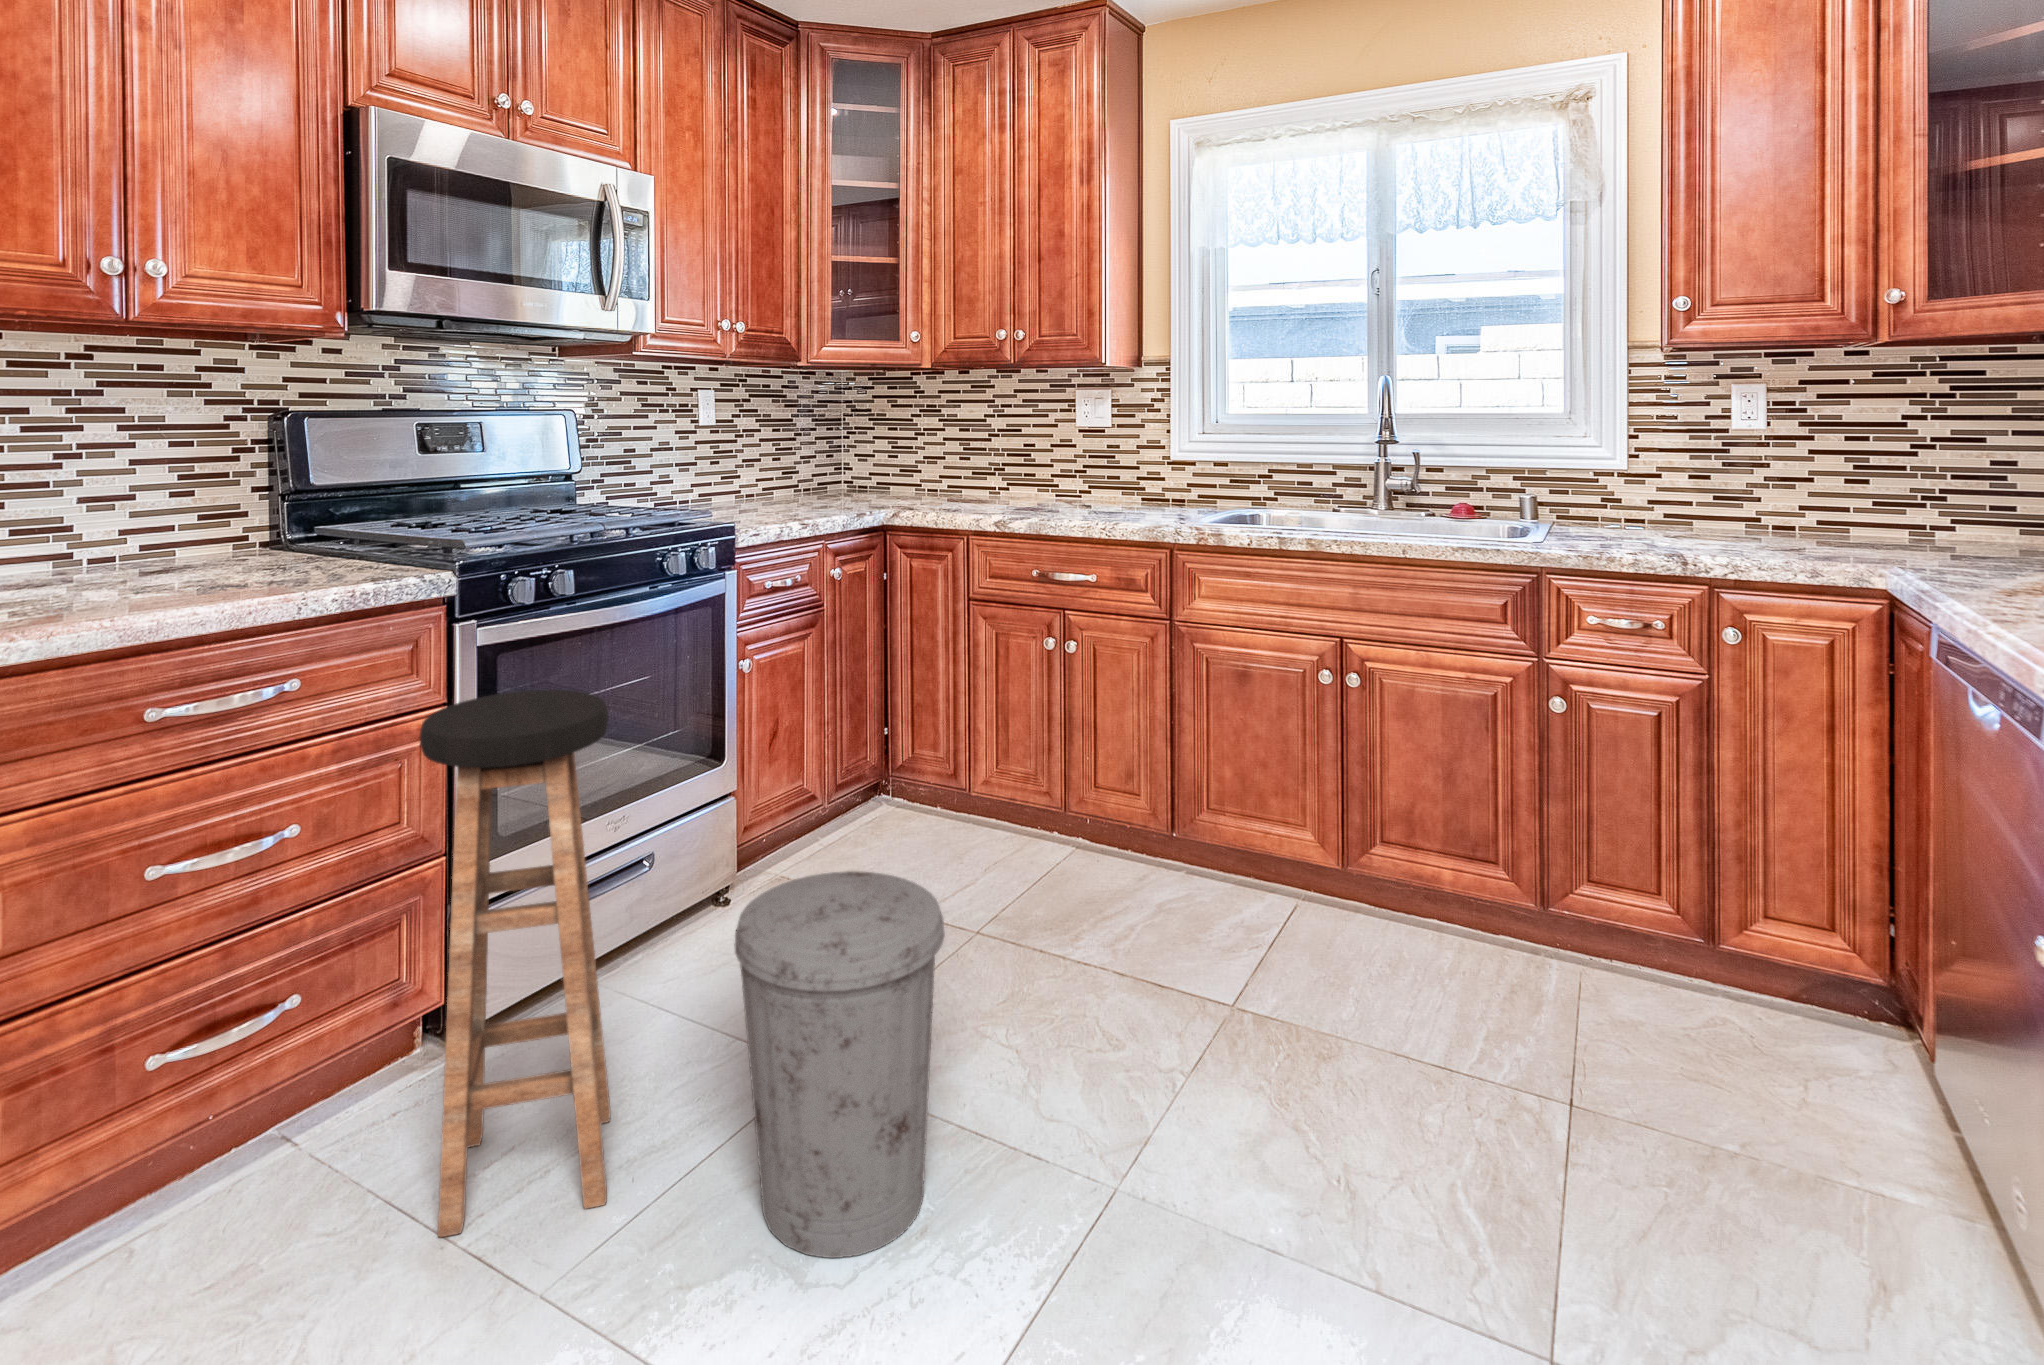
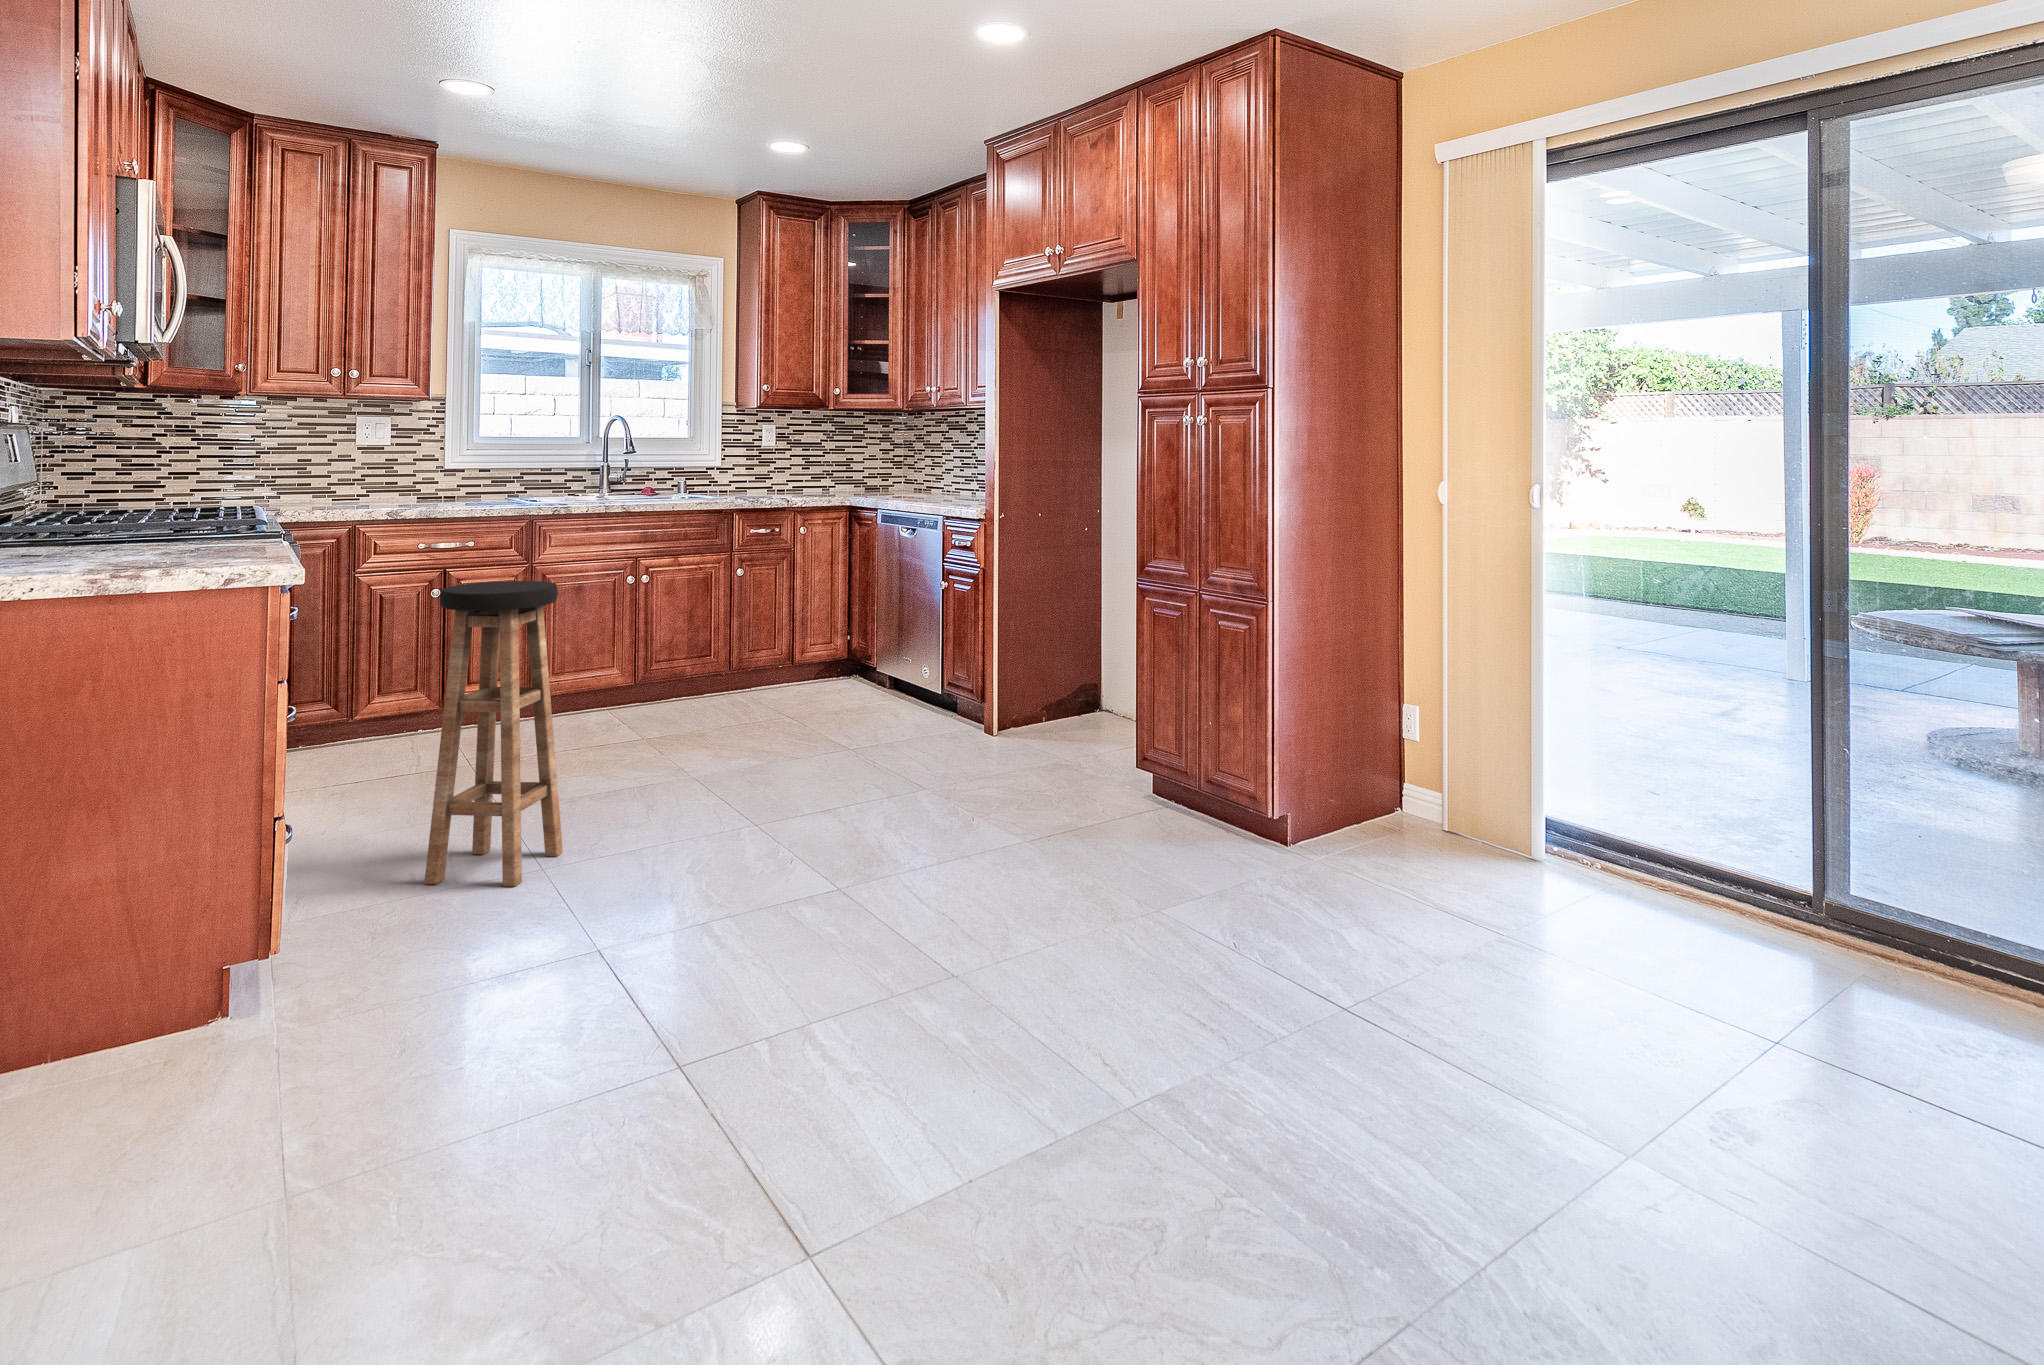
trash can: present [734,871,945,1258] -> none [598,655,708,824]

